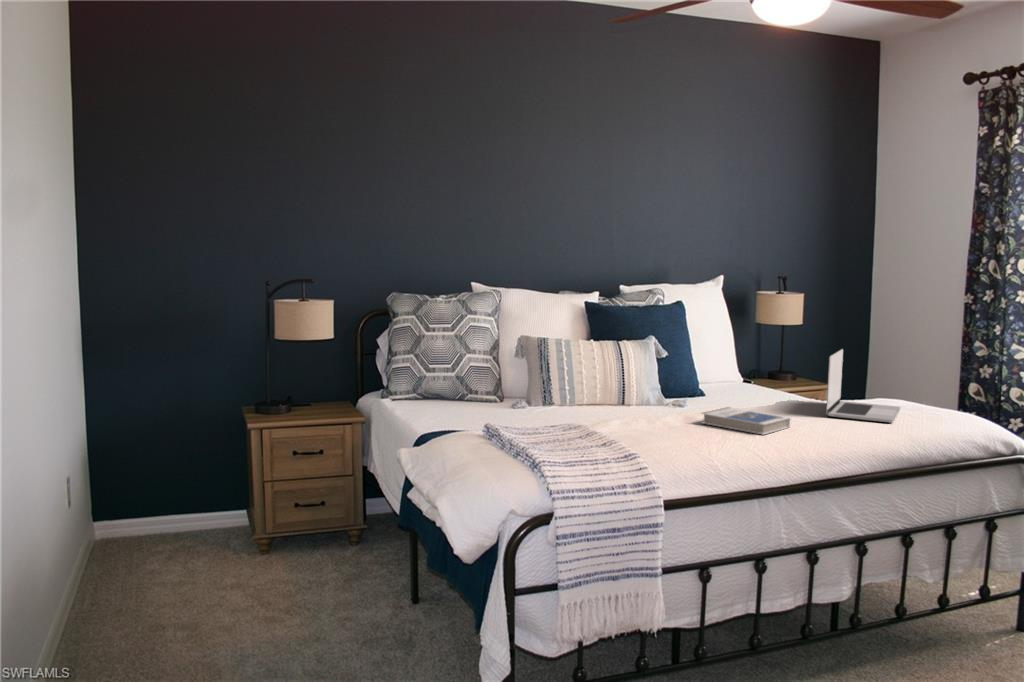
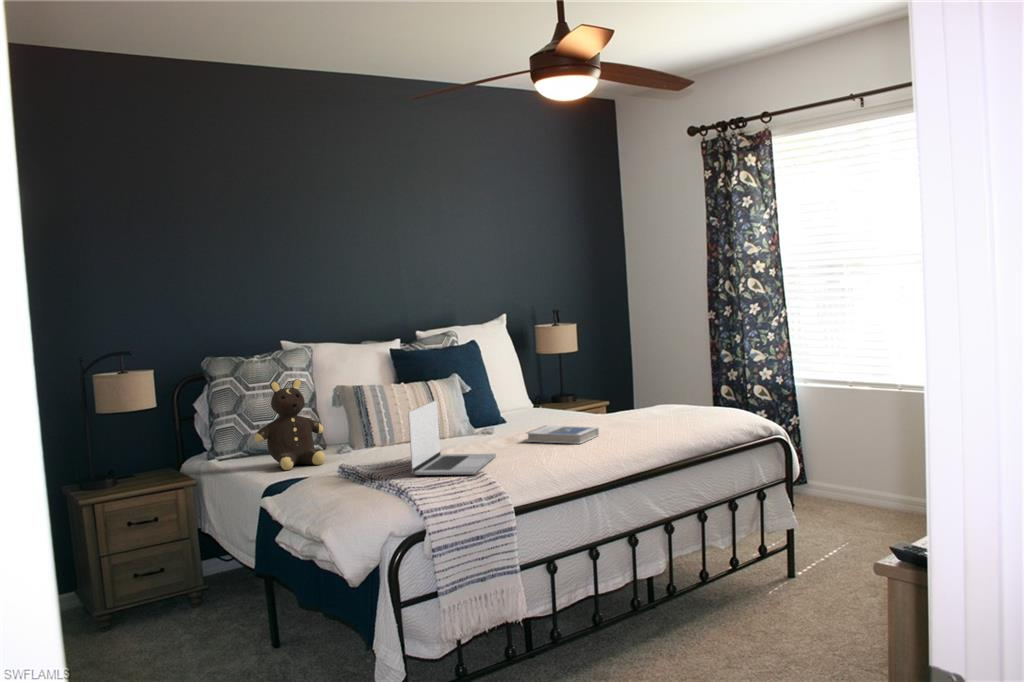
teddy bear: none [424,325,494,418] -> present [255,379,325,470]
laptop: present [826,349,900,423] -> present [408,400,496,475]

